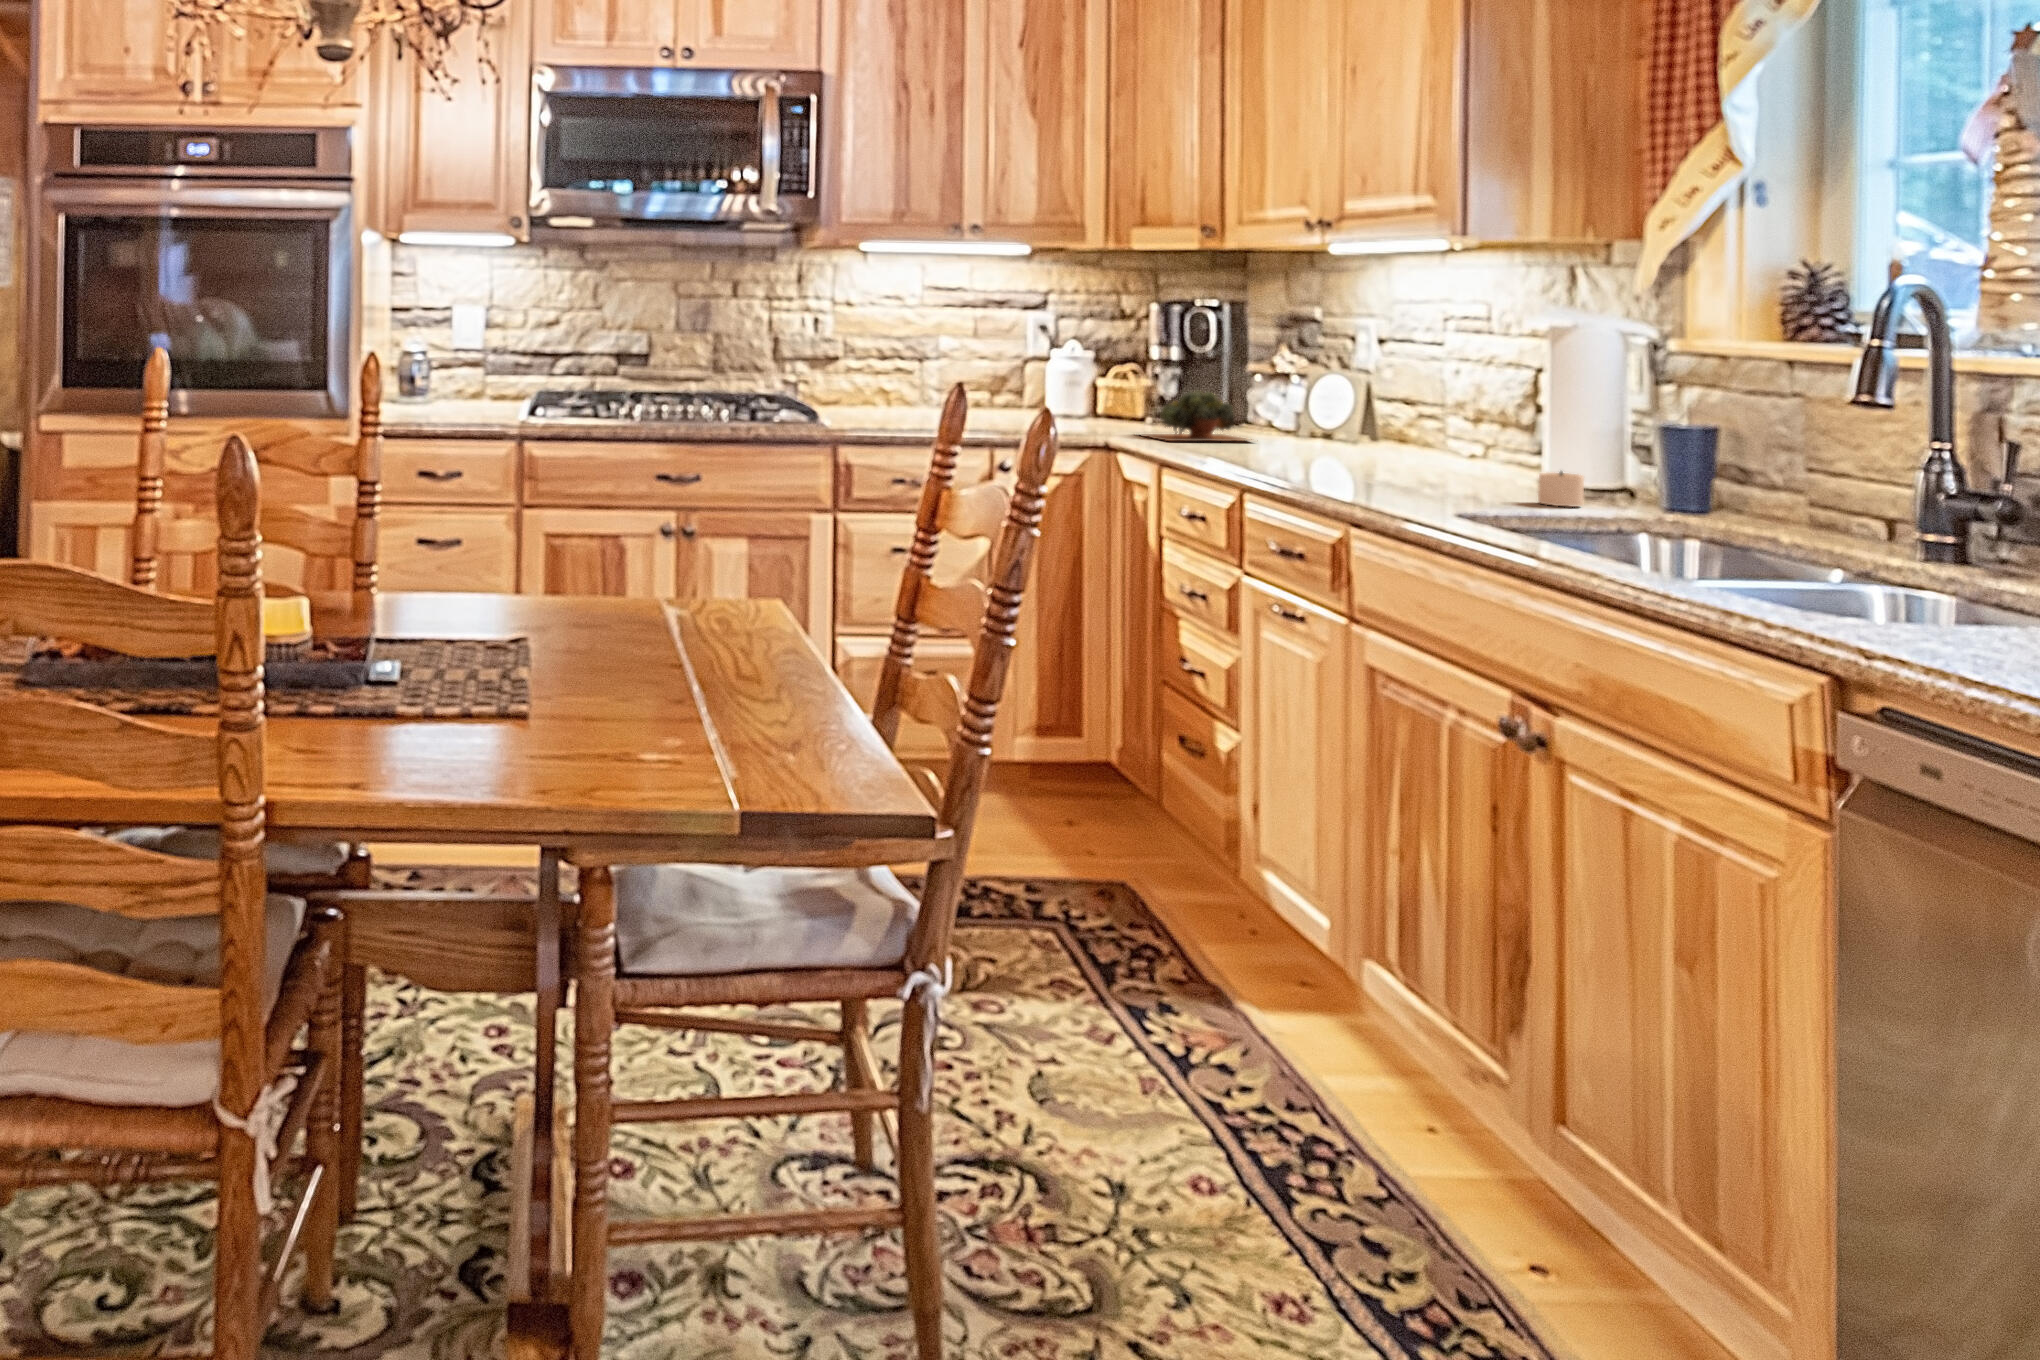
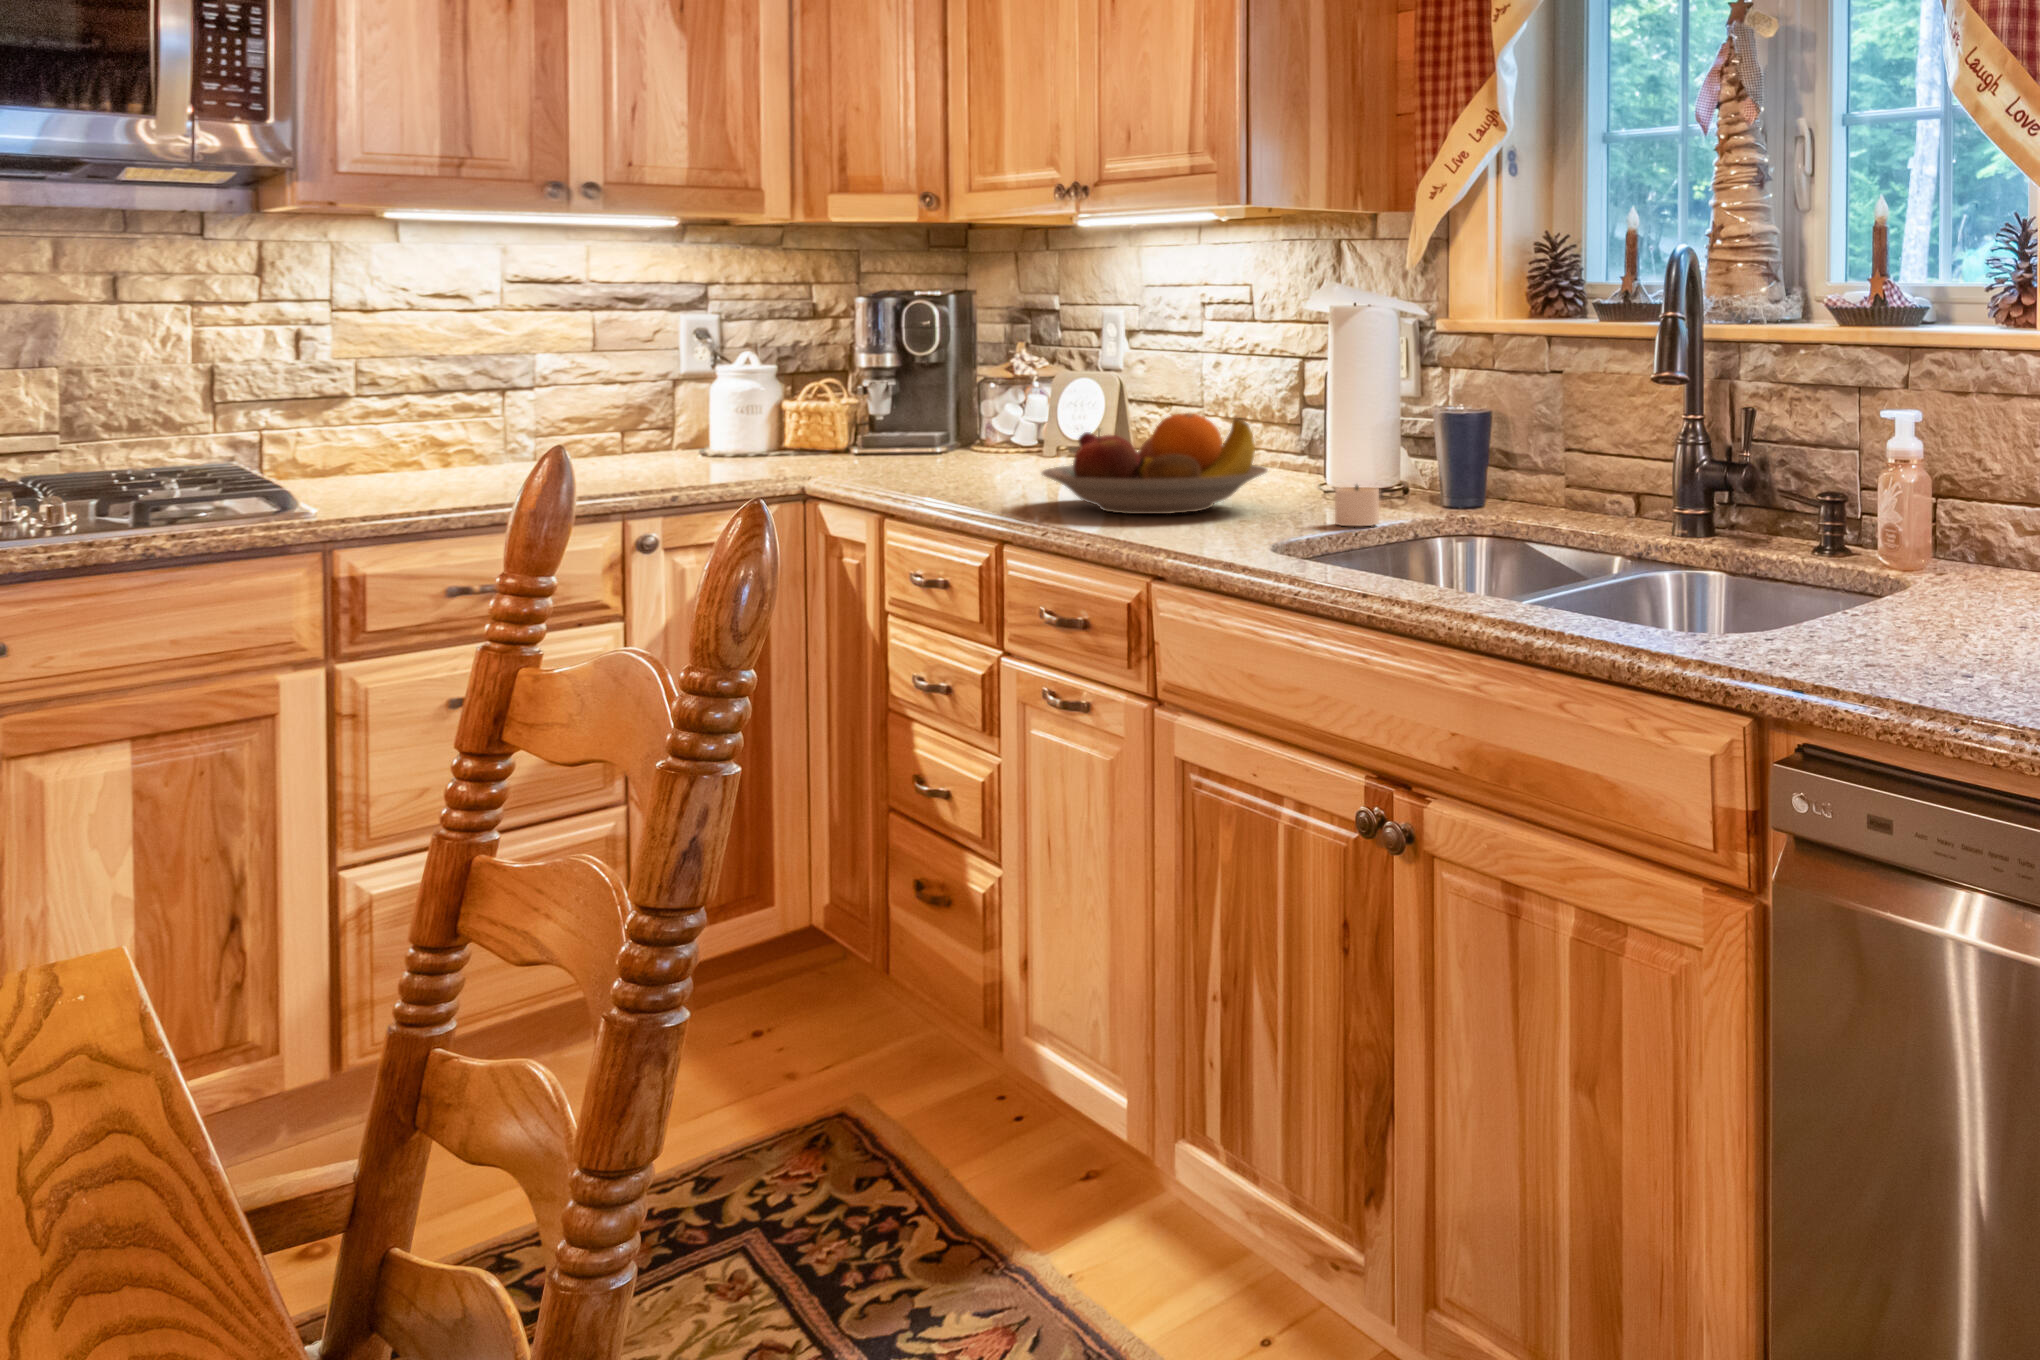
succulent plant: present [1140,391,1252,441] -> none [838,406,1001,478]
fruit bowl: none [1279,404,1481,483] -> present [1042,413,1267,514]

